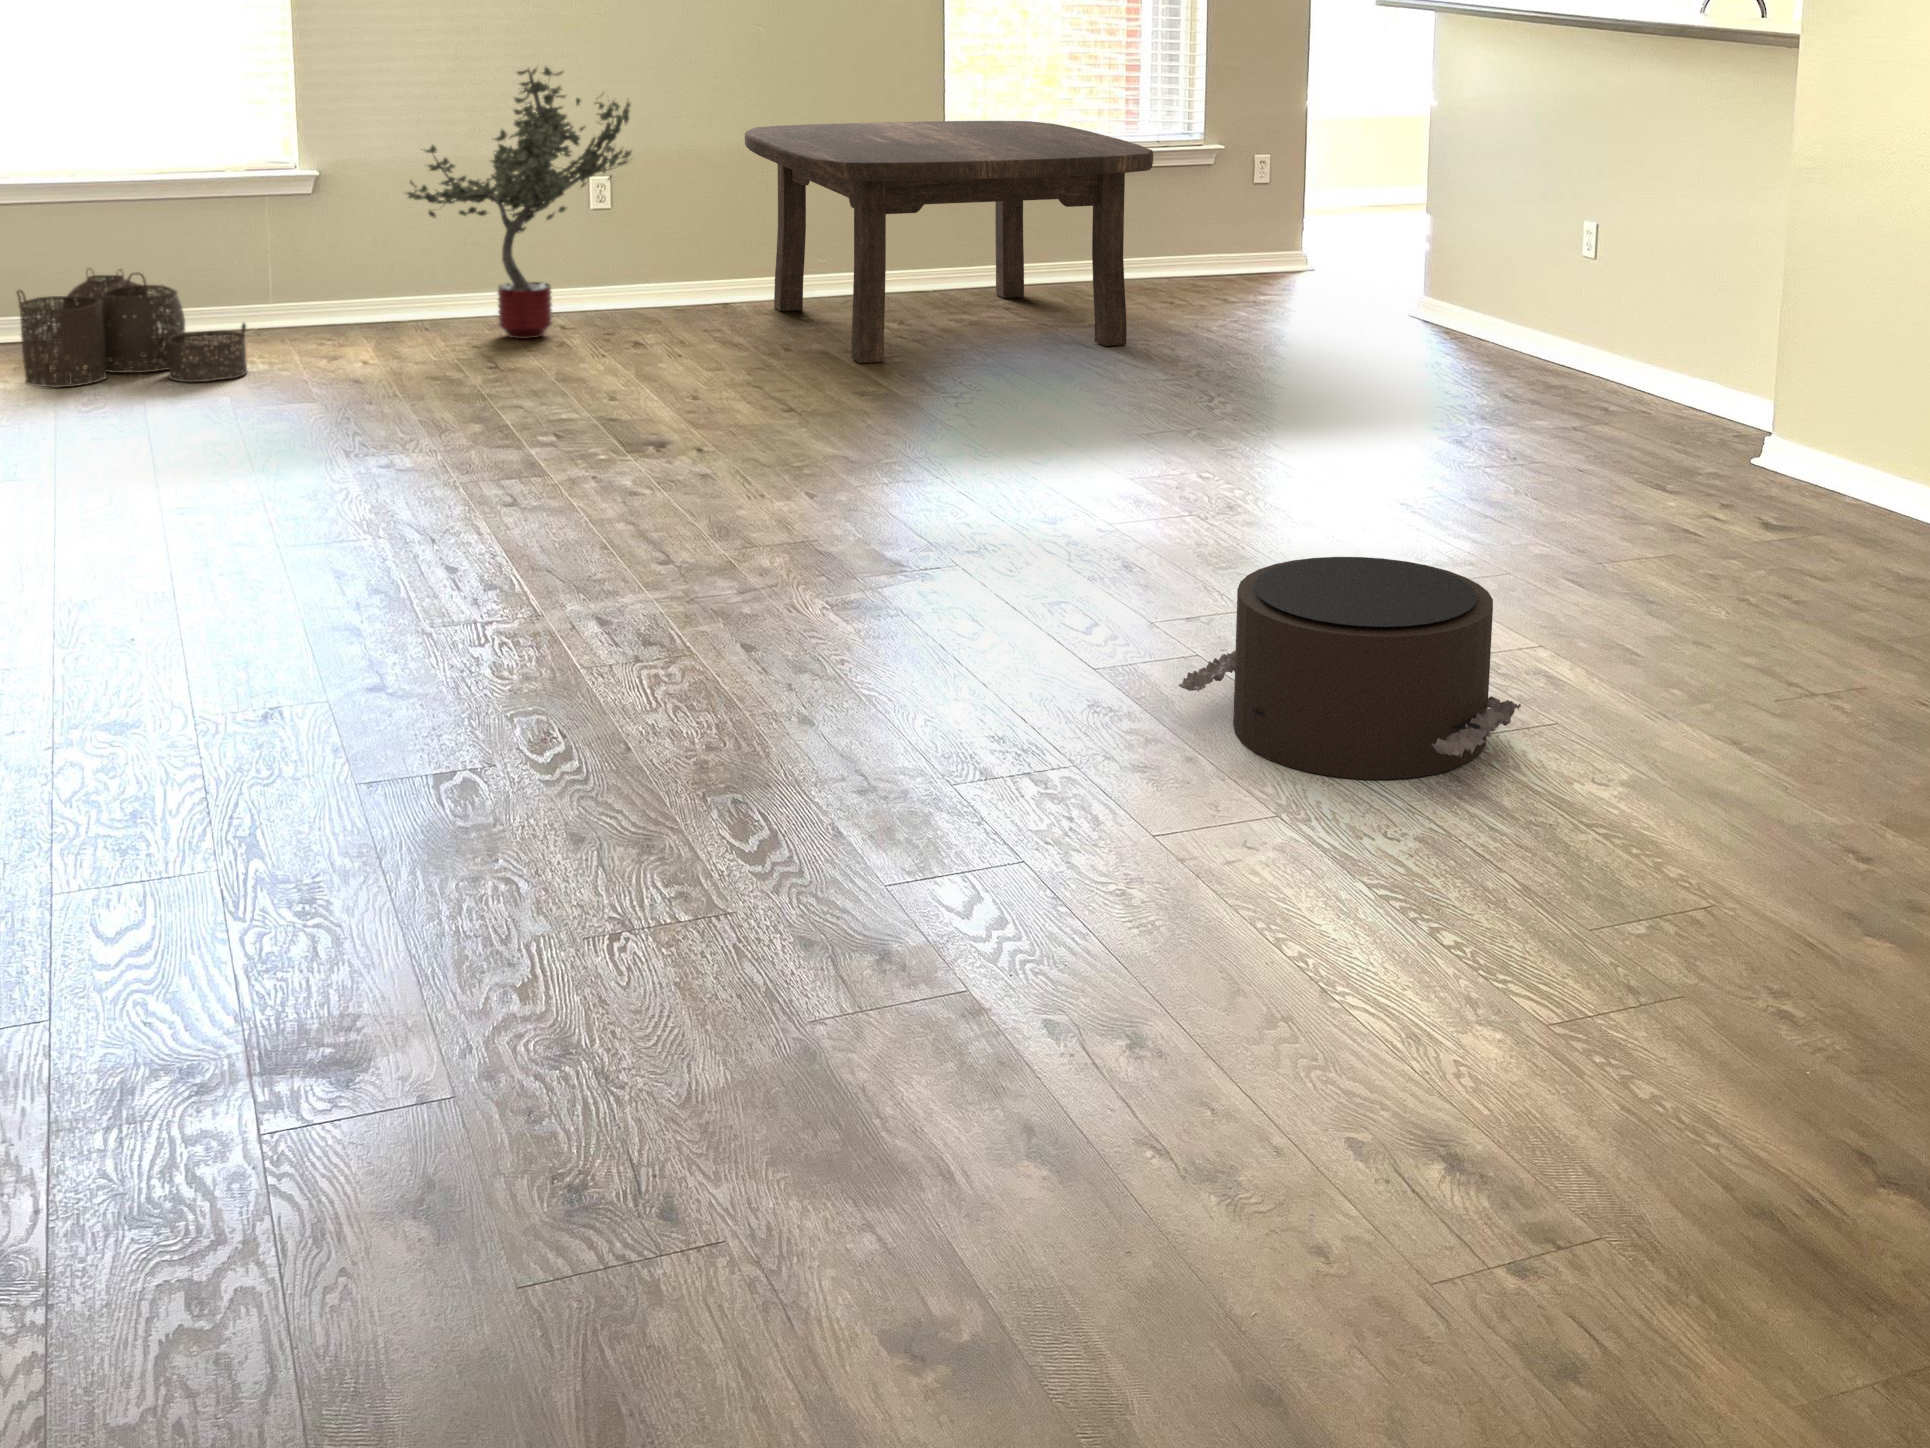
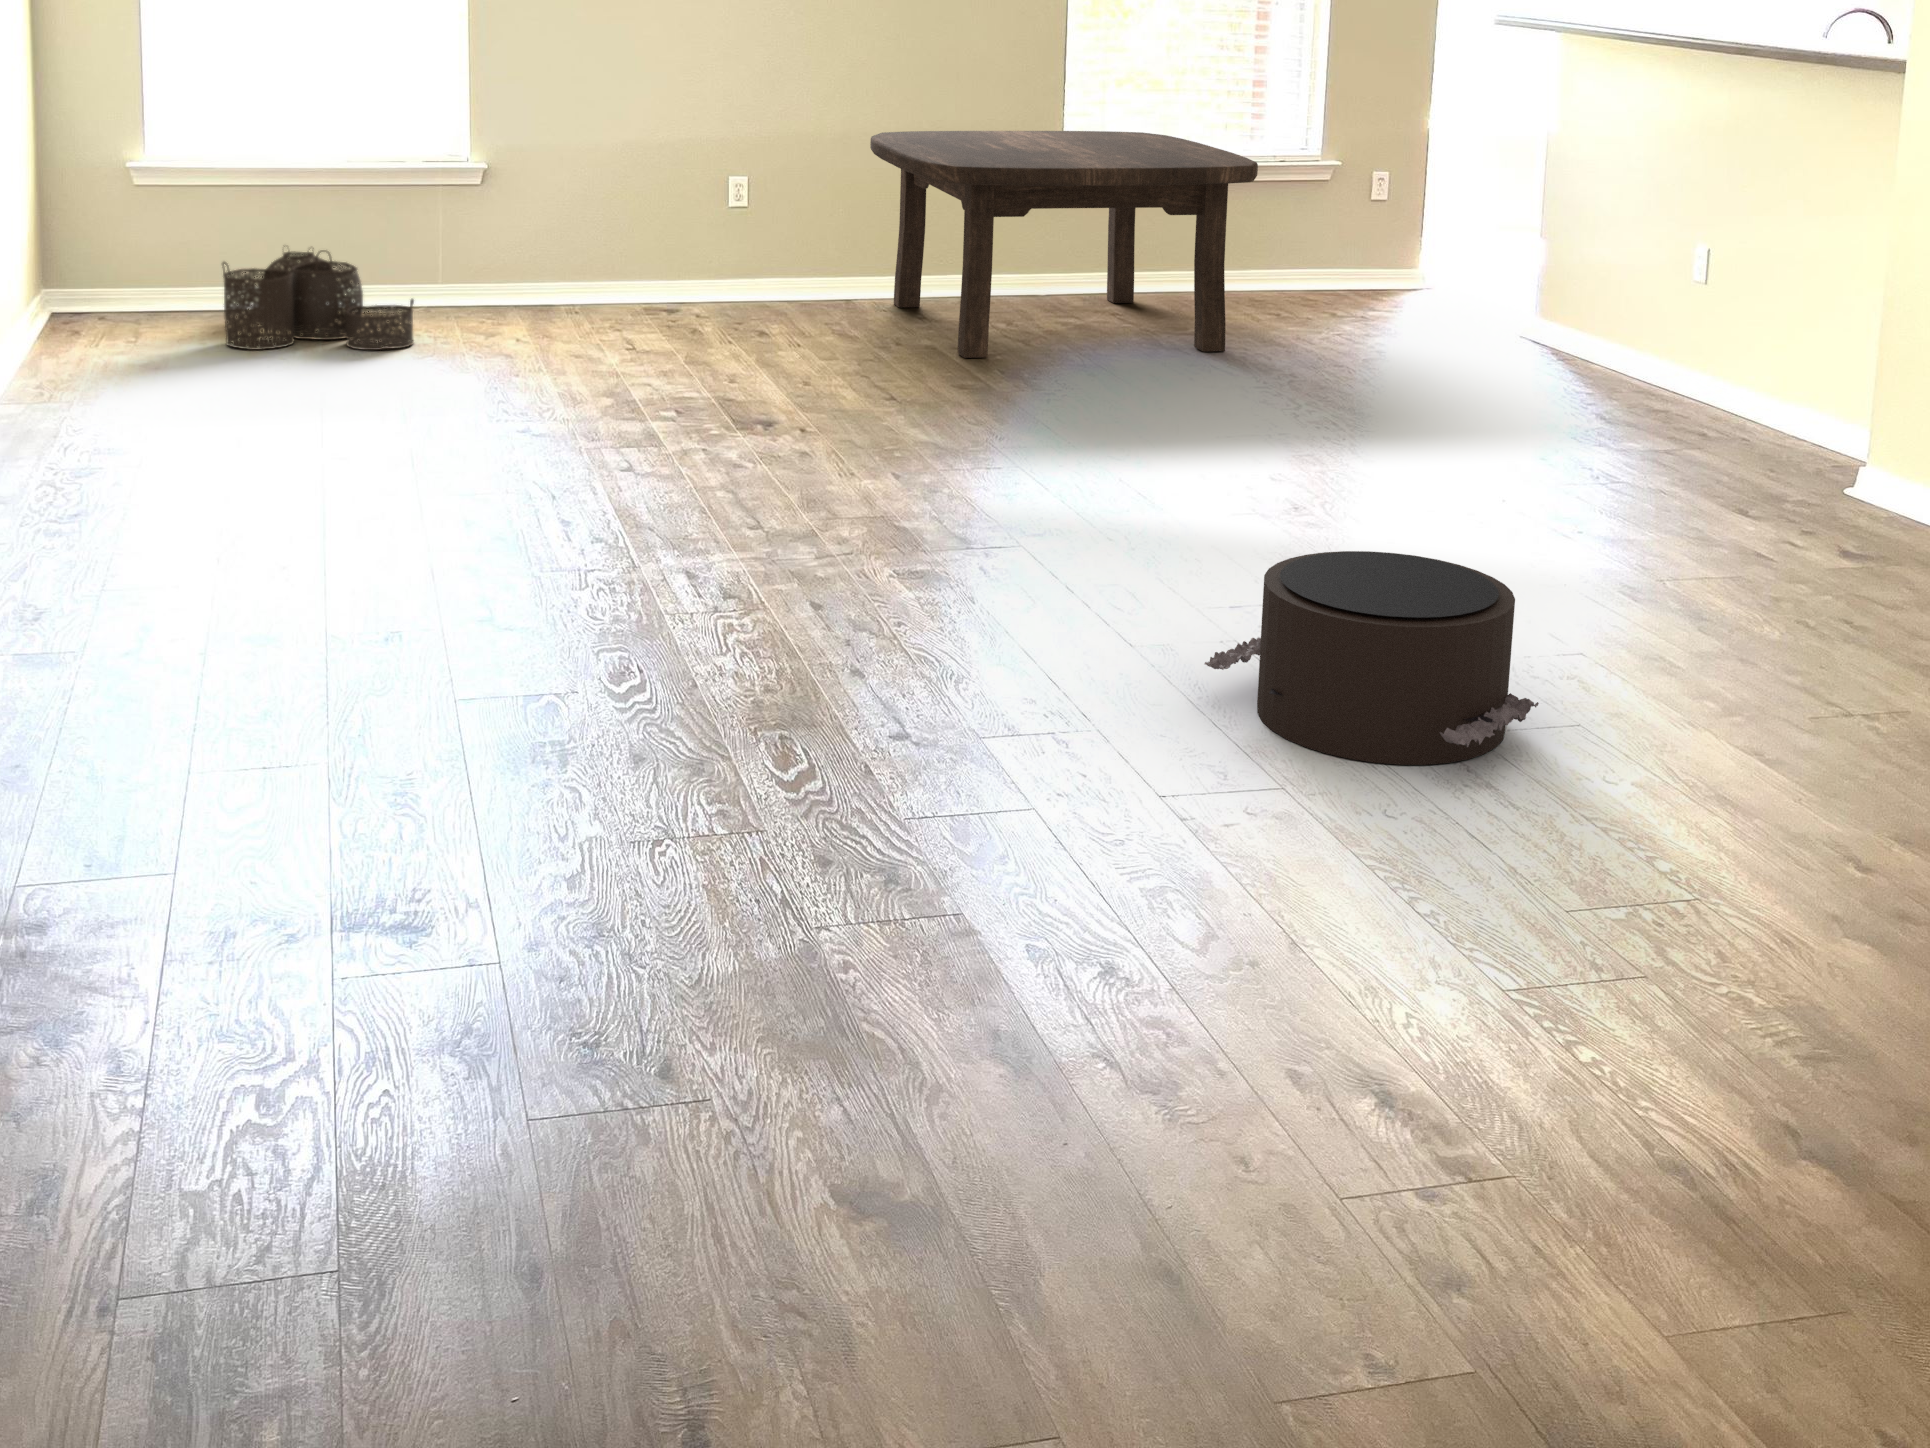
potted tree: present [407,67,631,339] -> none [557,70,766,323]

